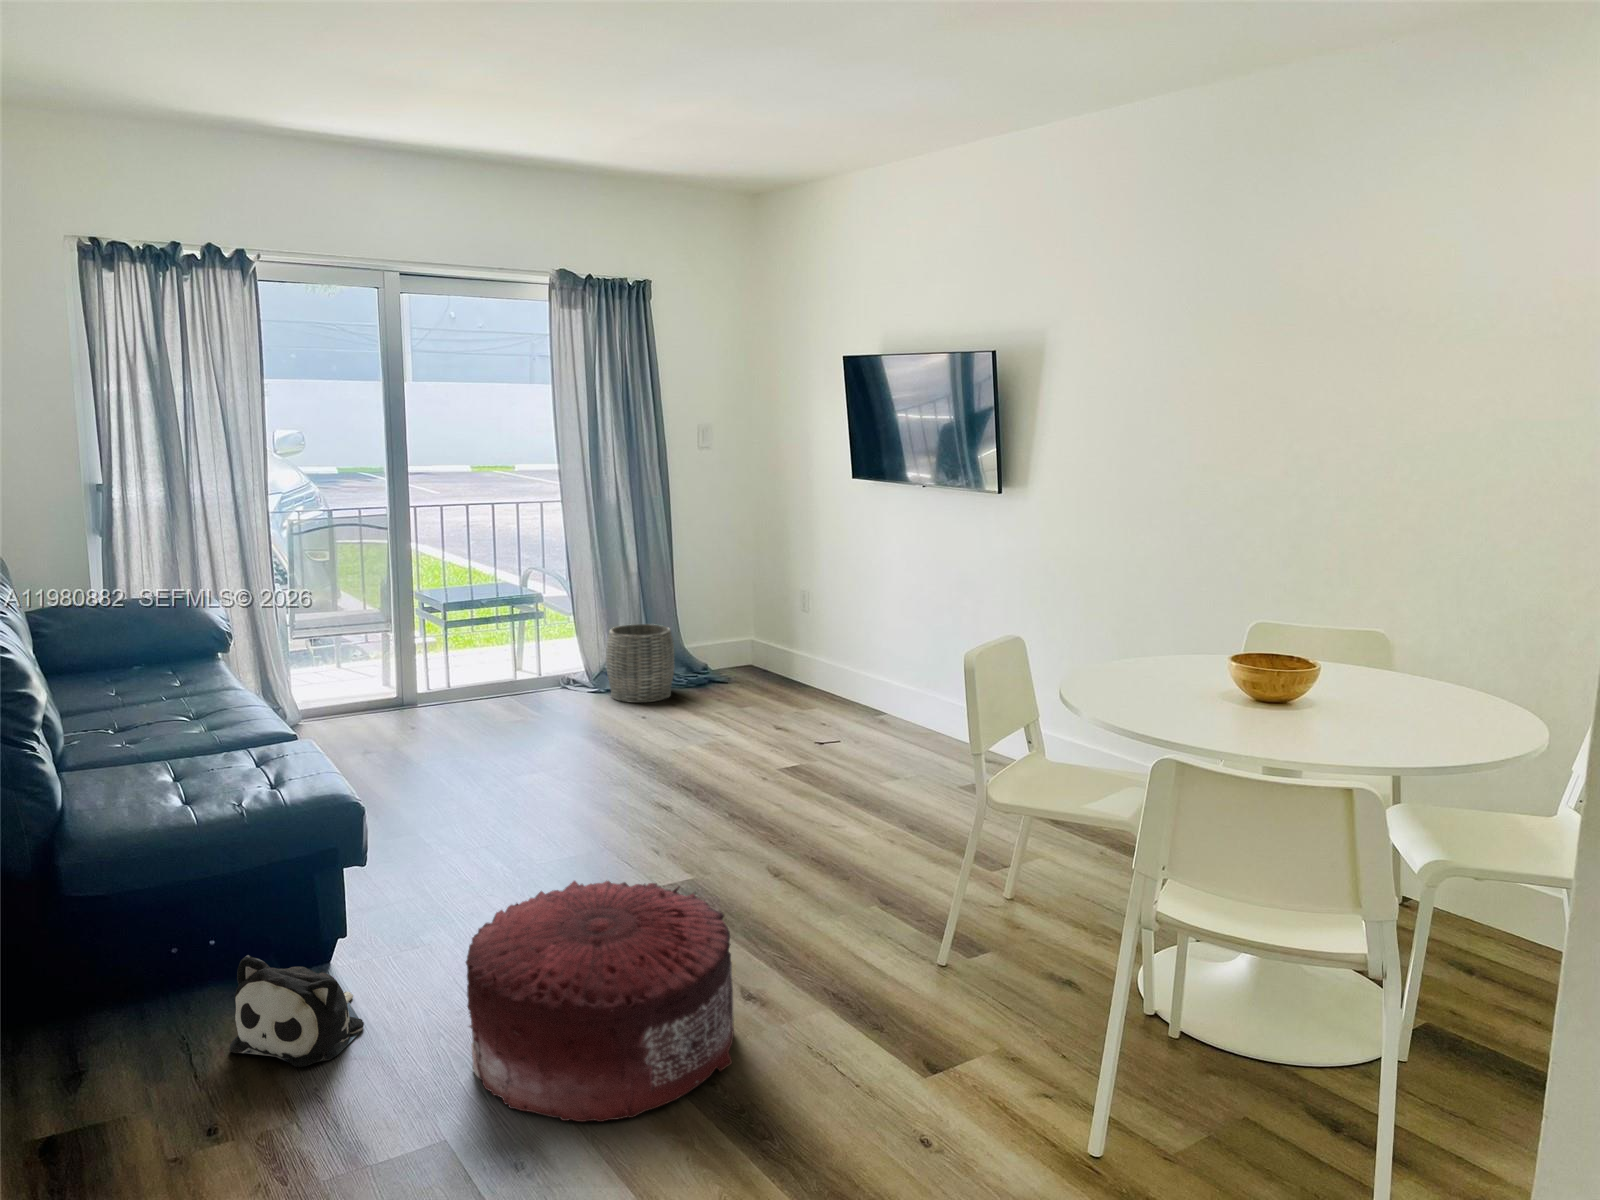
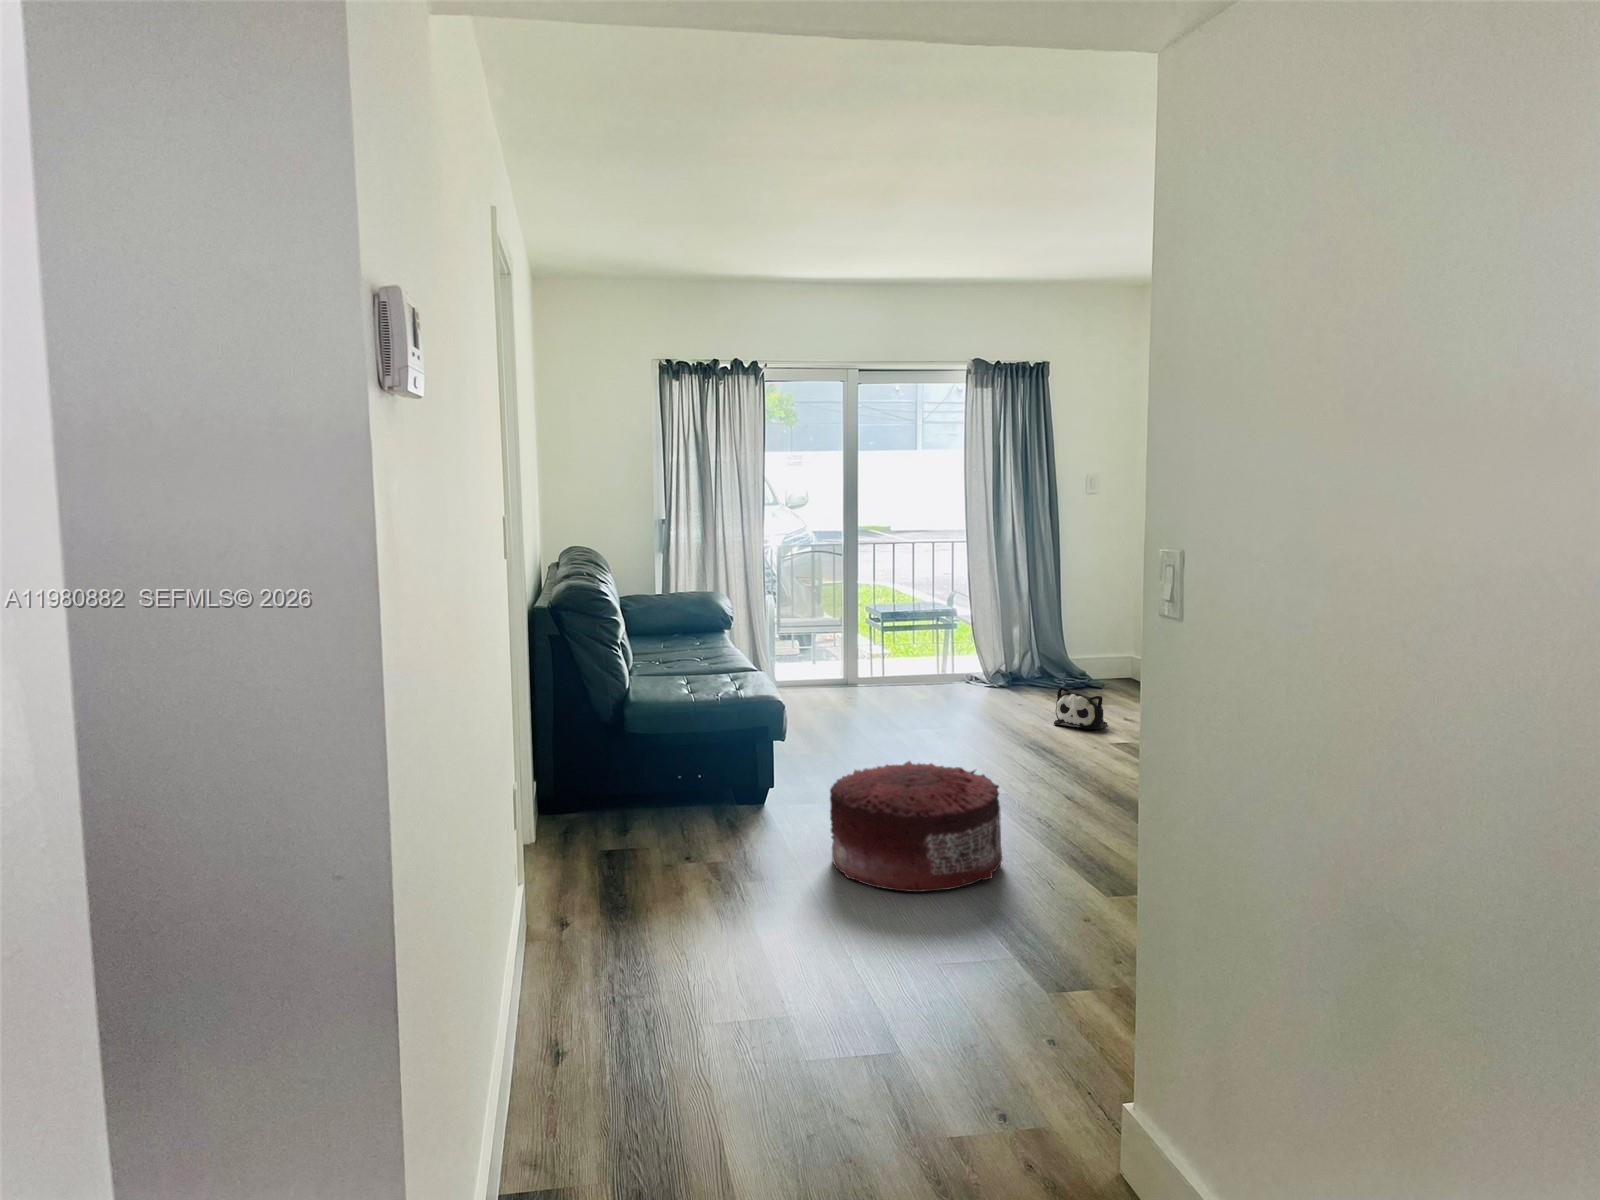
woven basket: present [606,624,674,703] -> none [1001,635,1056,696]
plush toy: present [229,955,364,1067] -> present [1054,686,1107,729]

